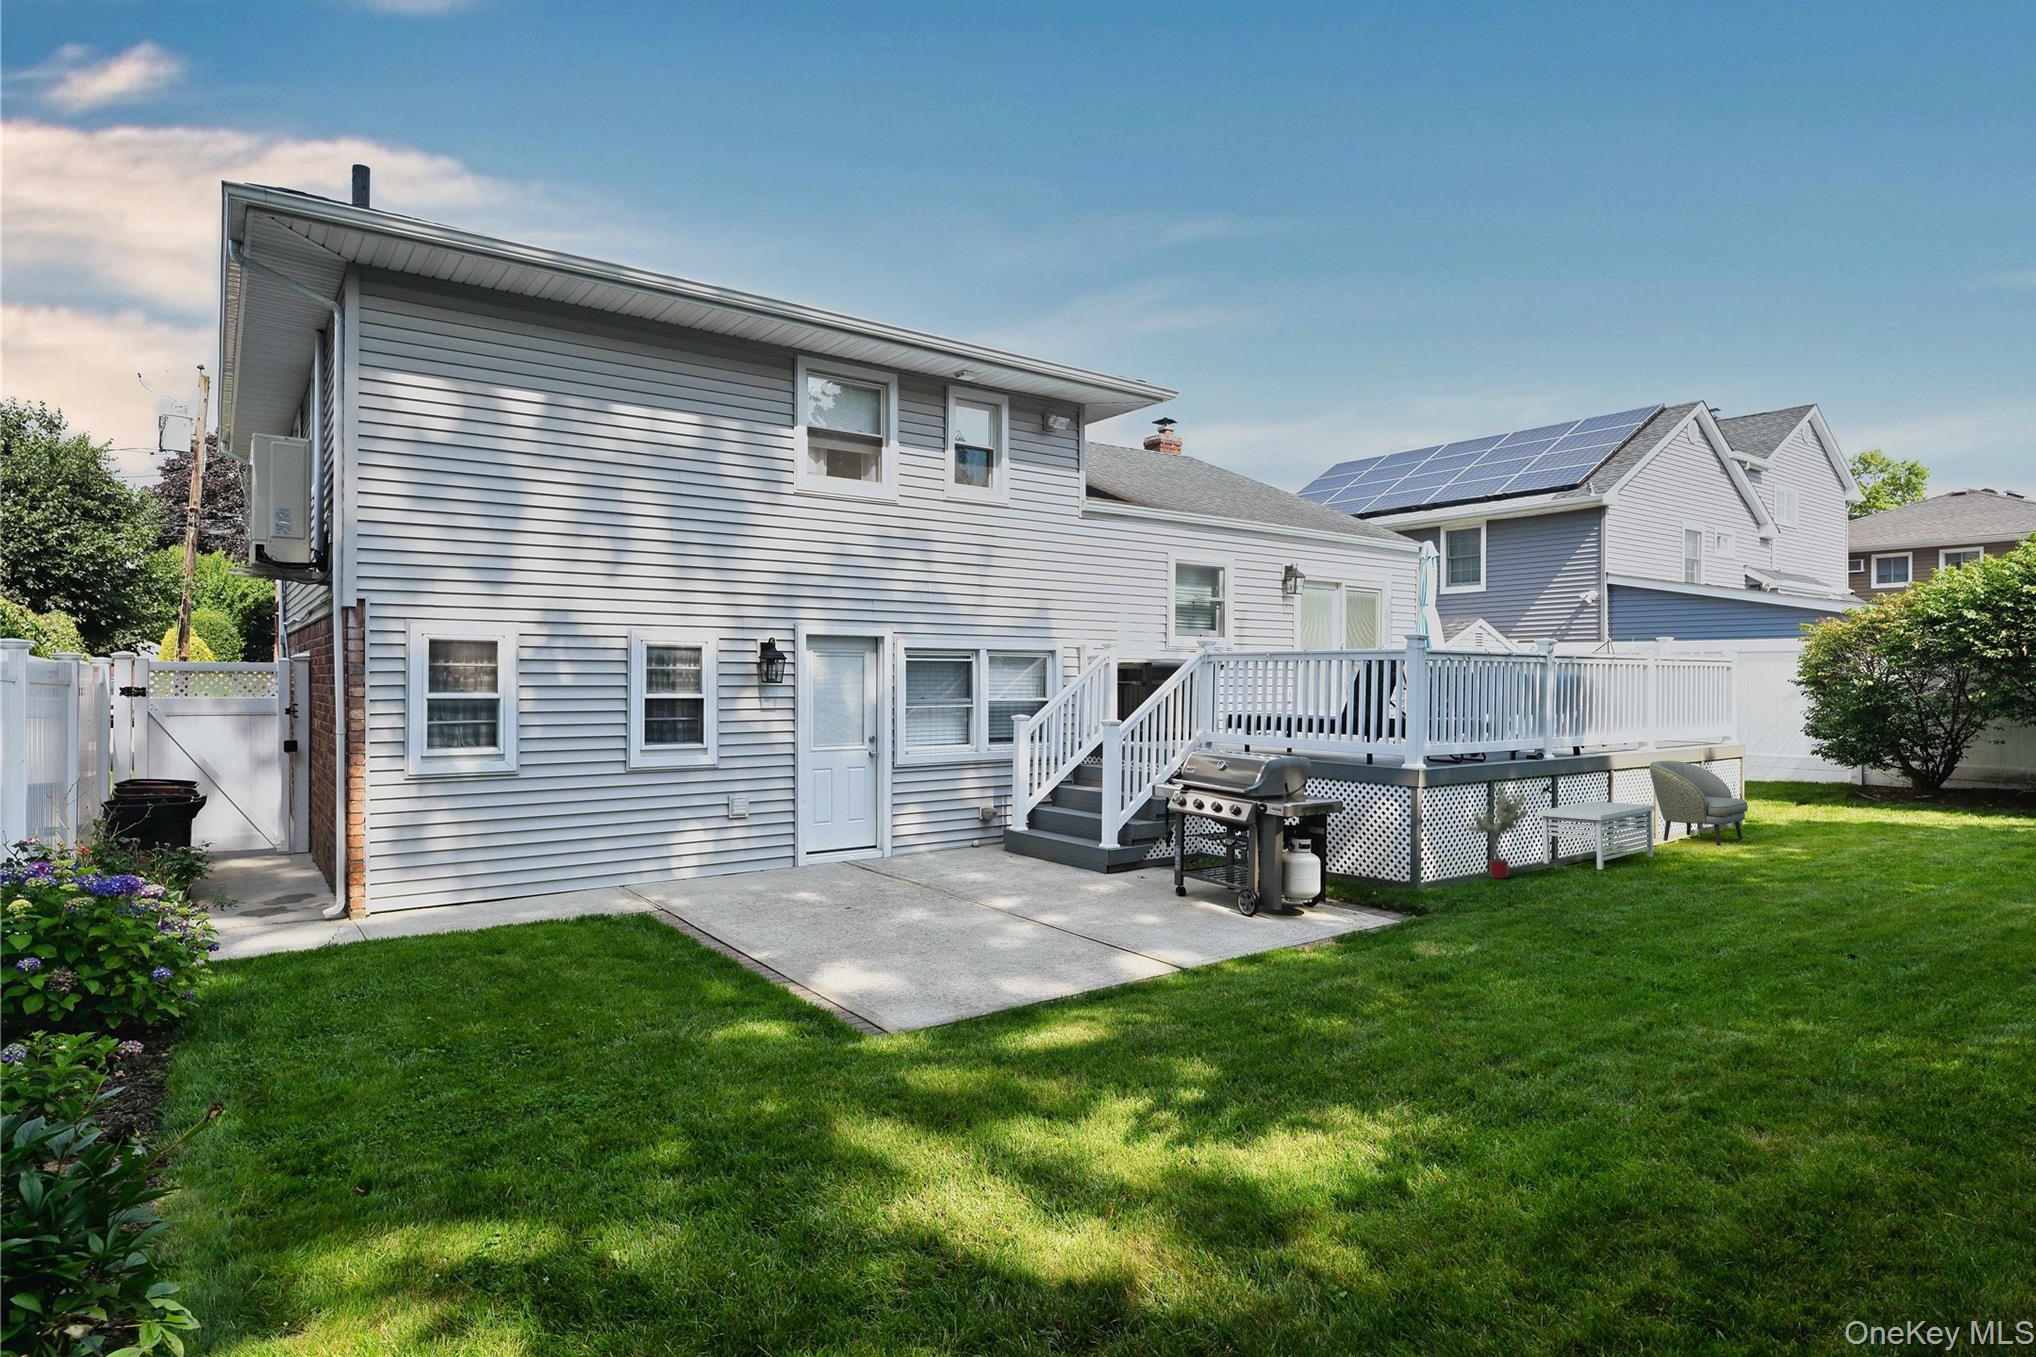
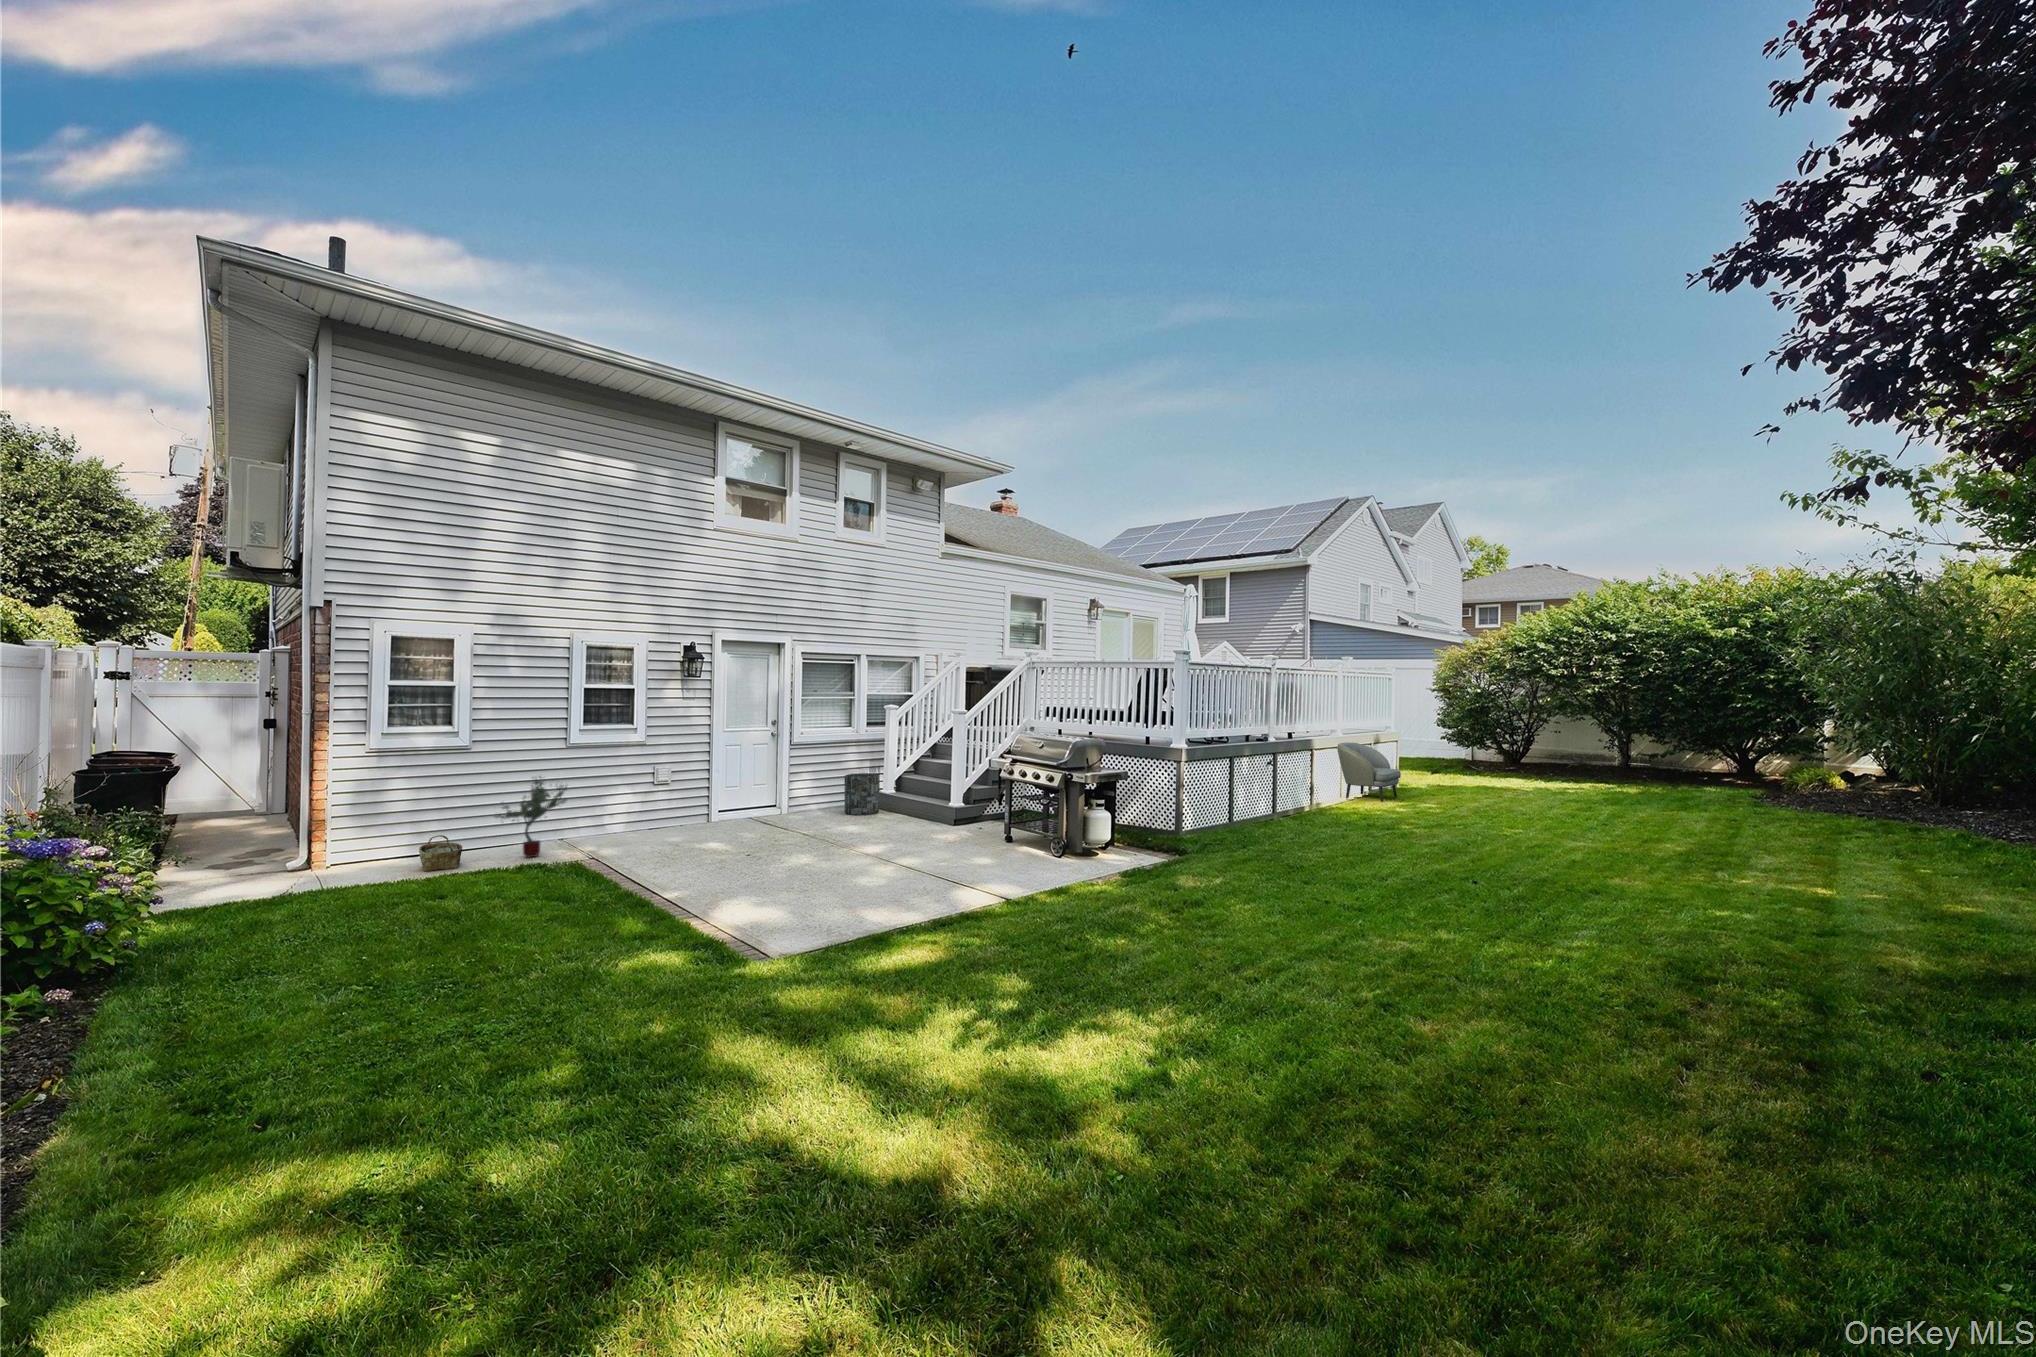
potted tree: present [1468,784,1528,879] -> present [496,777,567,858]
storage bench: present [1537,802,1655,870] -> none [1263,771,1342,819]
side table: none [959,805,1005,860] -> present [844,773,879,815]
woven basket: none [461,880,509,924] -> present [419,835,462,871]

